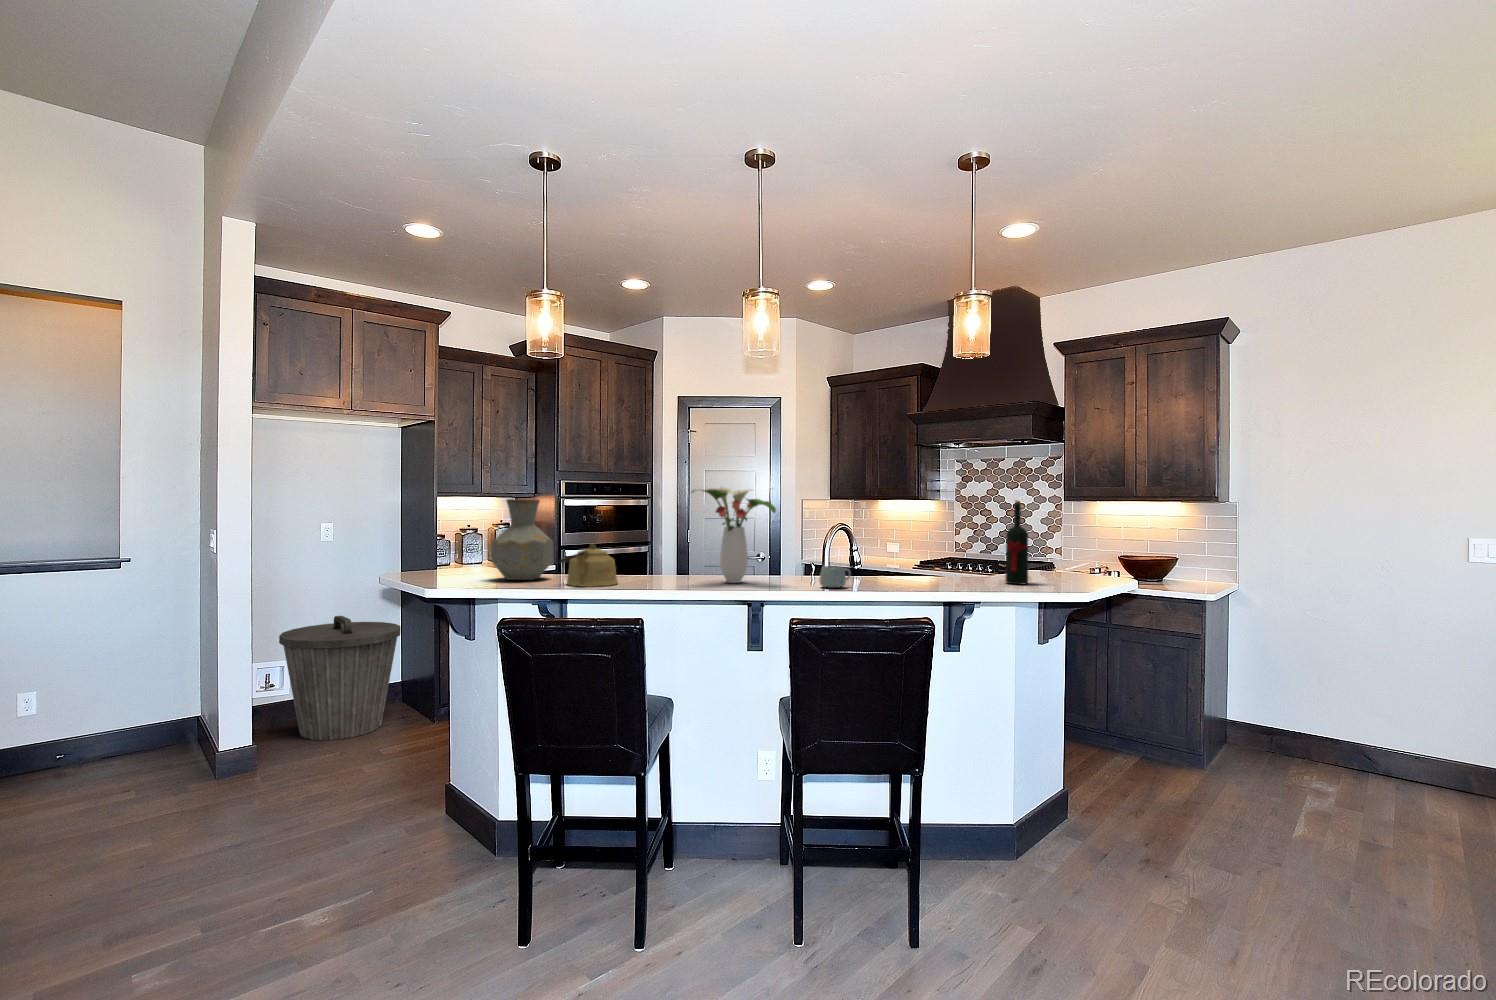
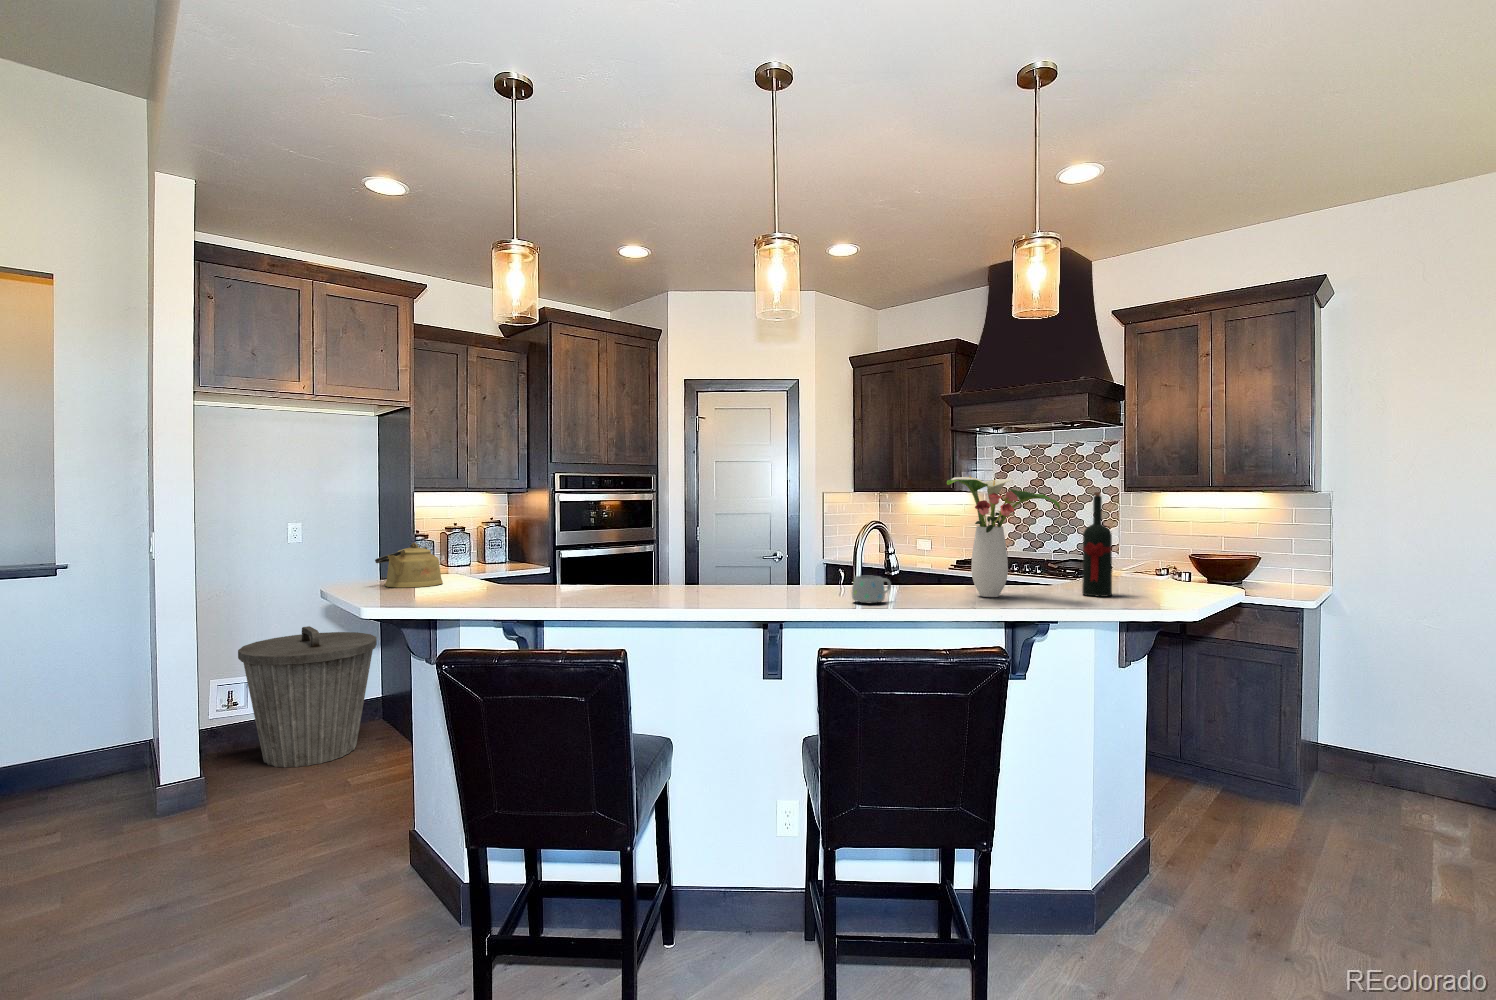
flower arrangement: present [691,487,776,583] -> present [947,475,1060,597]
vase: present [492,499,553,580] -> none [450,495,526,594]
kettle: present [559,544,618,587] -> present [375,543,443,588]

